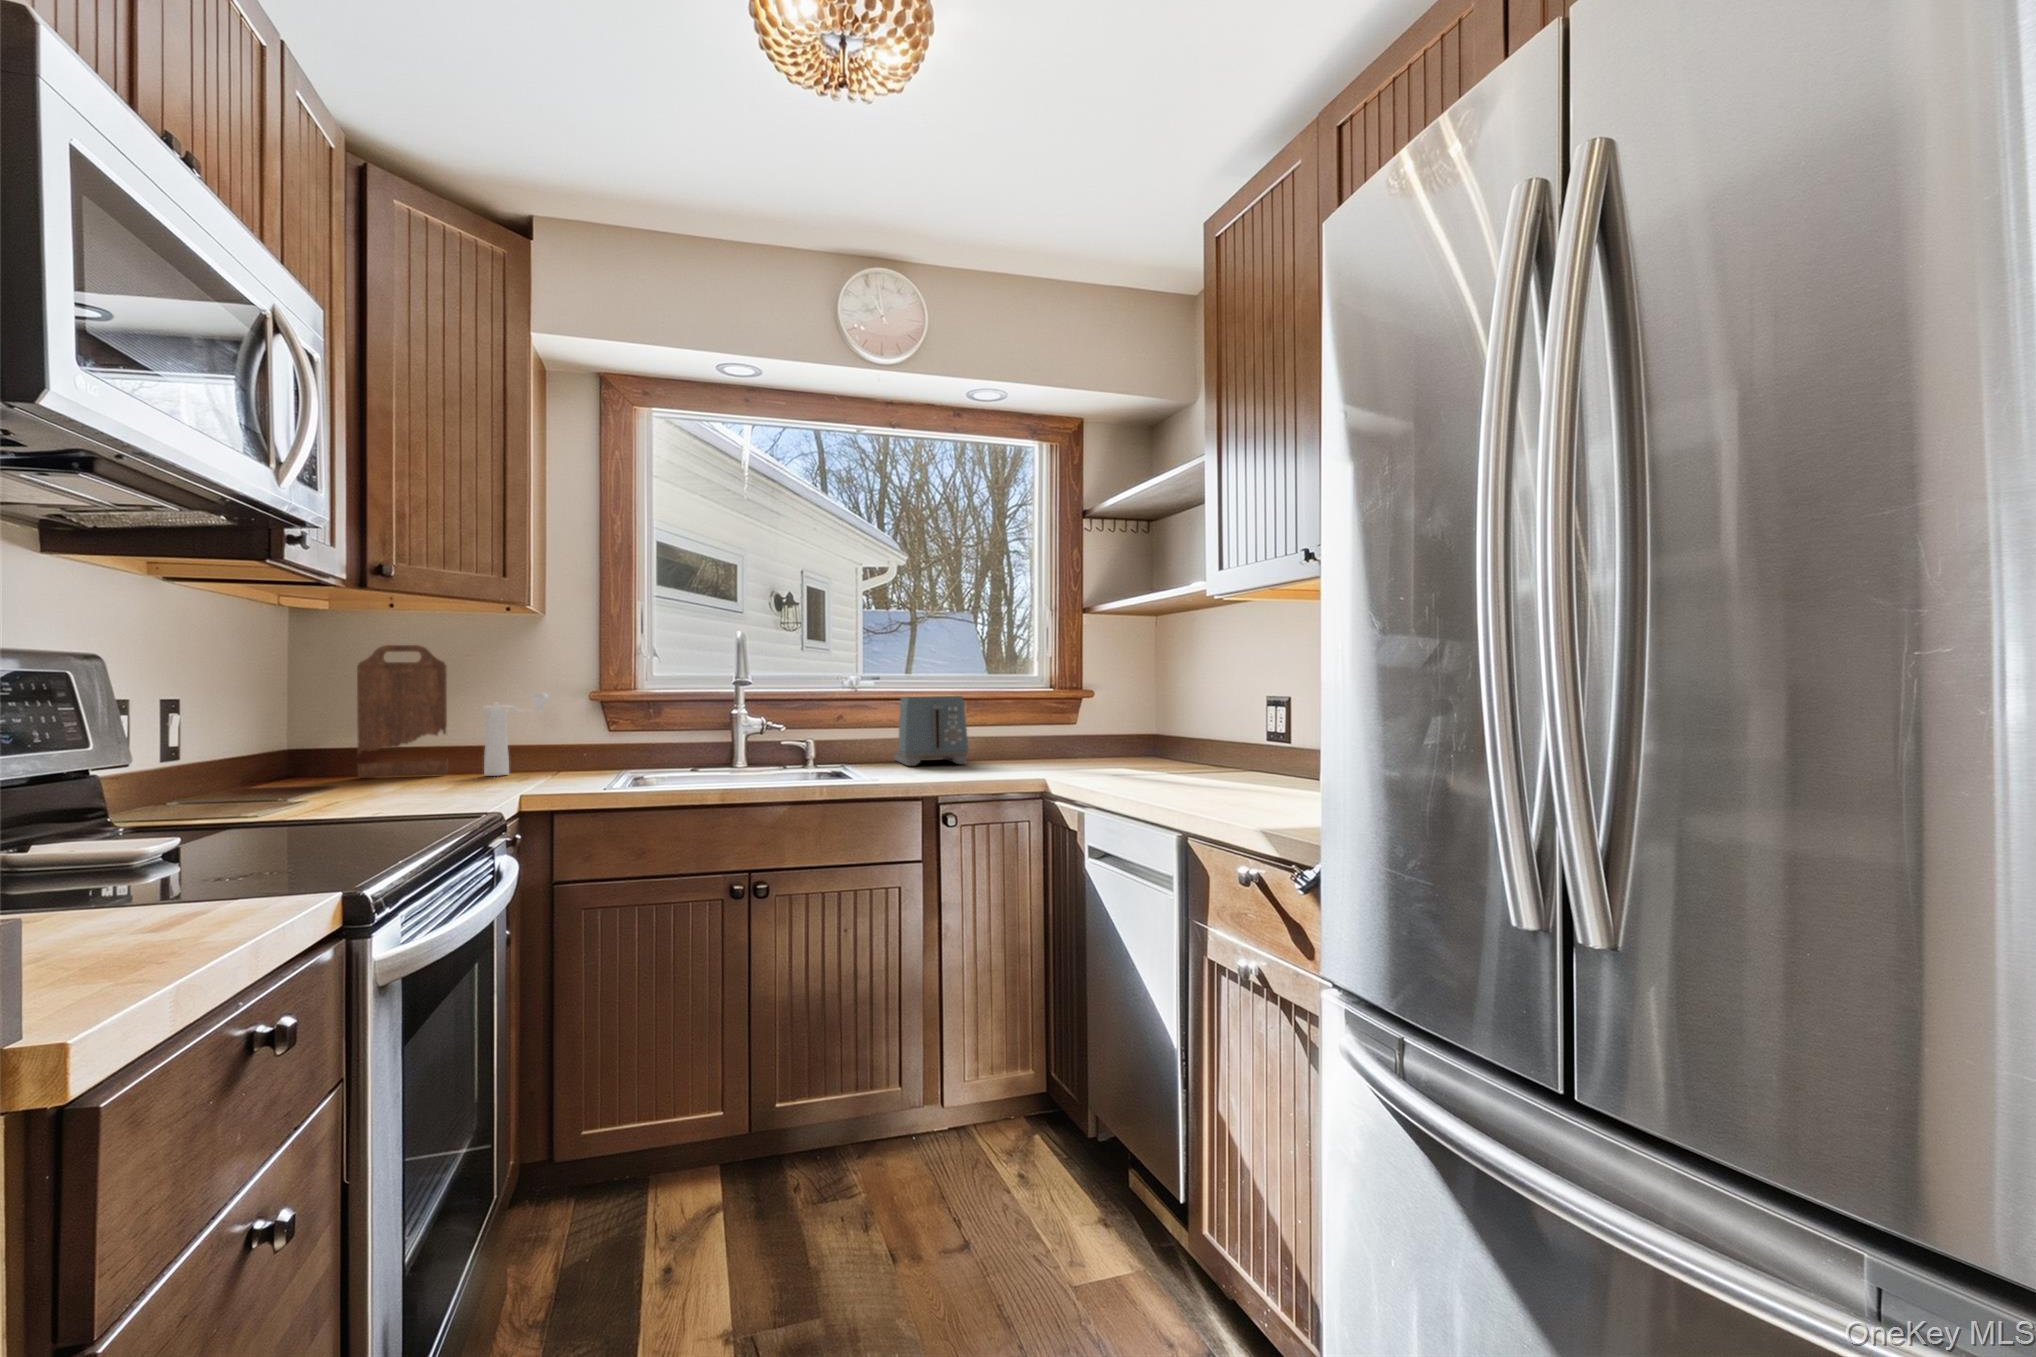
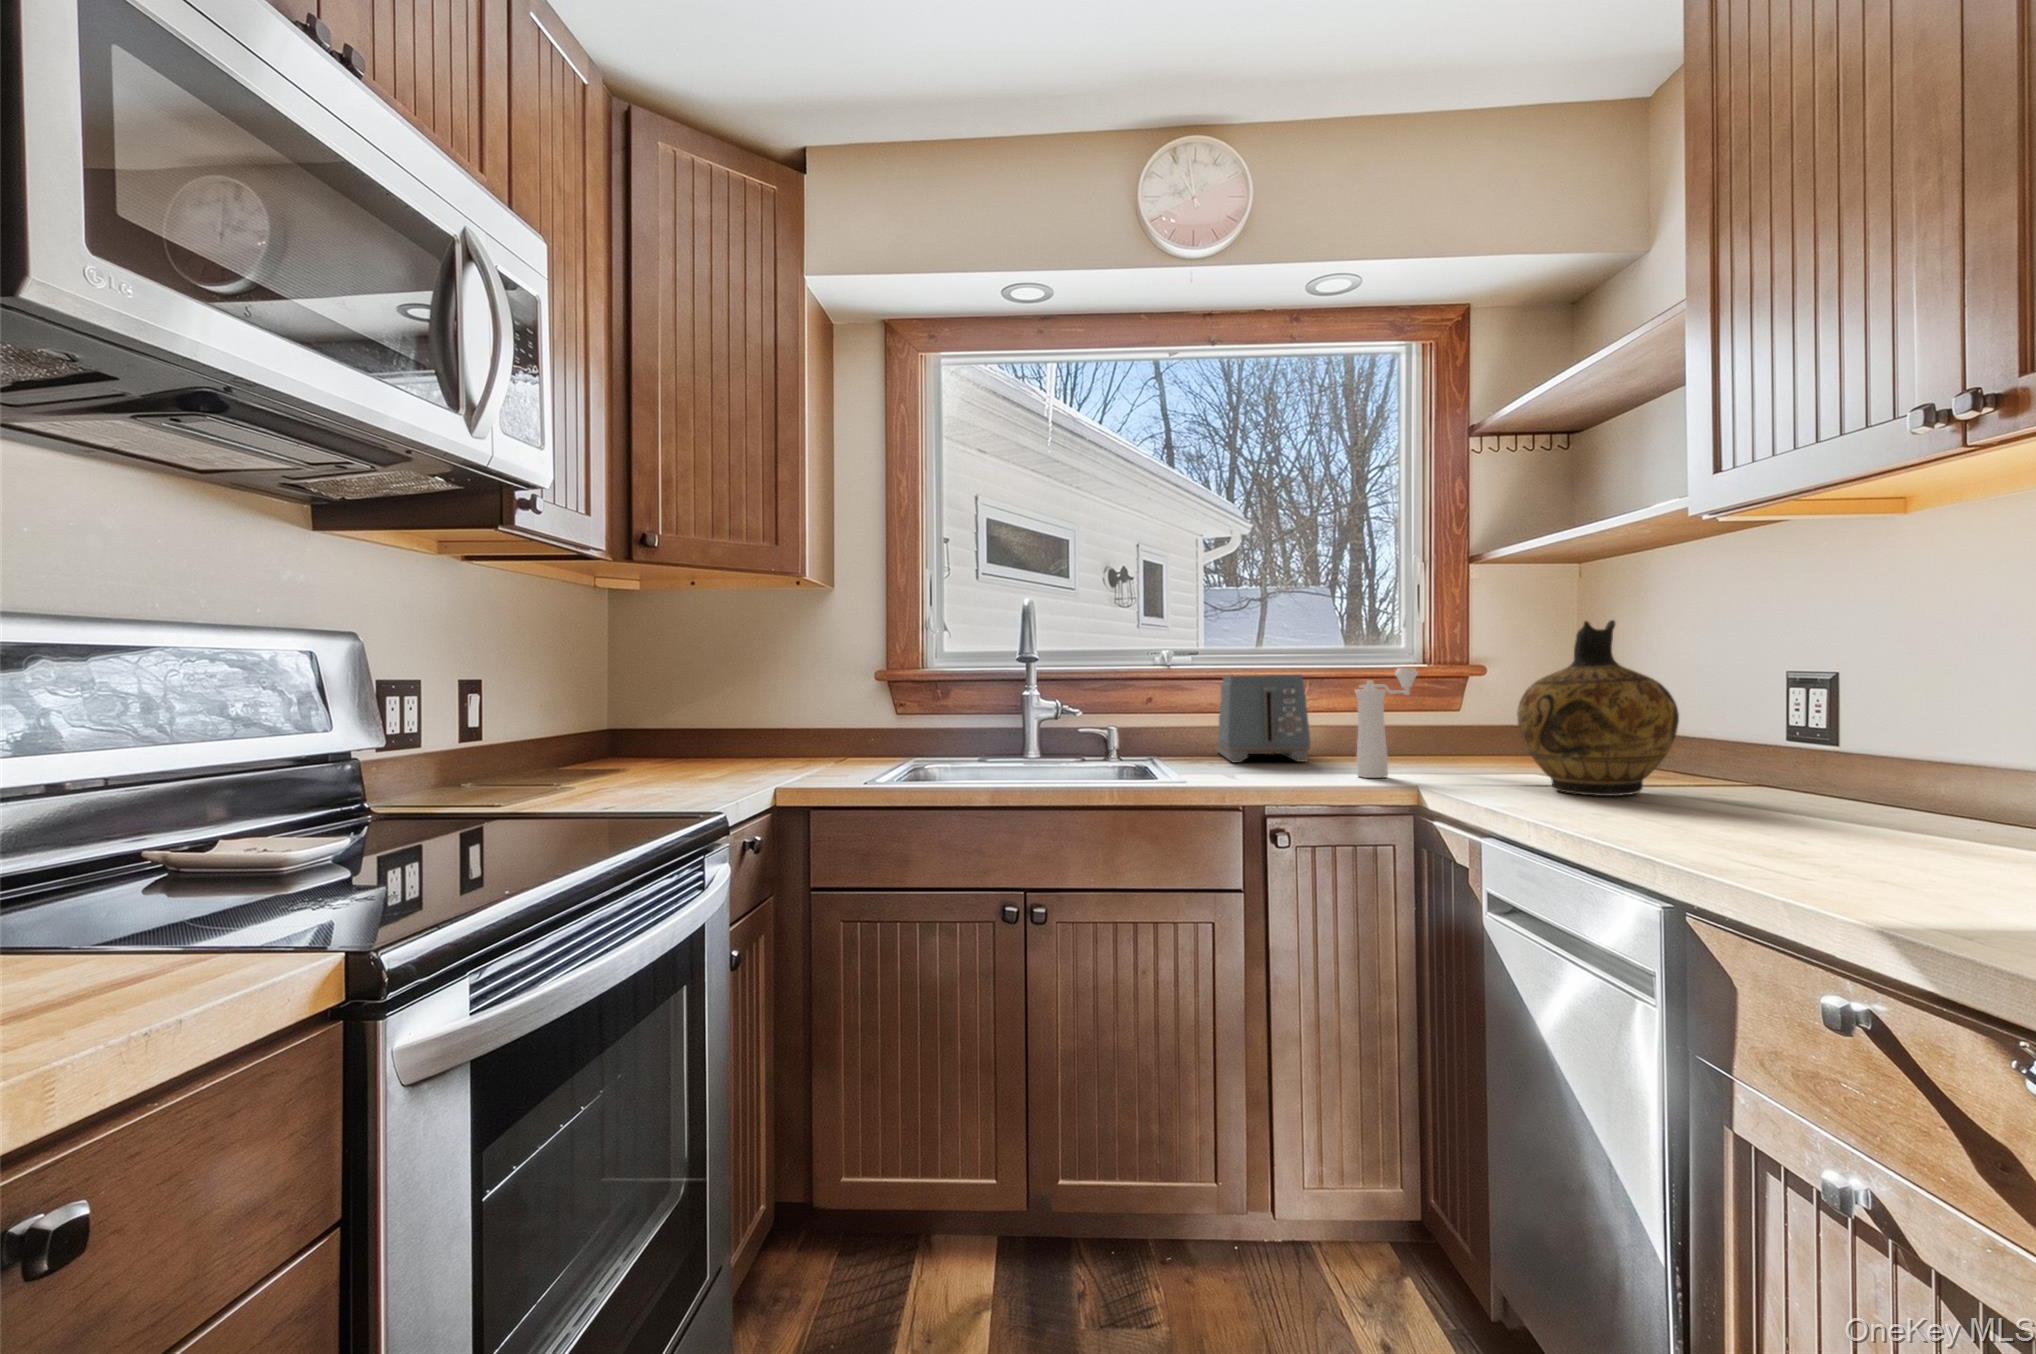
cutting board: present [357,645,448,778] -> none [663,623,745,759]
ceramic jug: none [1109,659,1204,778] -> present [1517,620,1679,796]
pepper mill: present [484,693,548,776] -> present [1355,667,1418,778]

